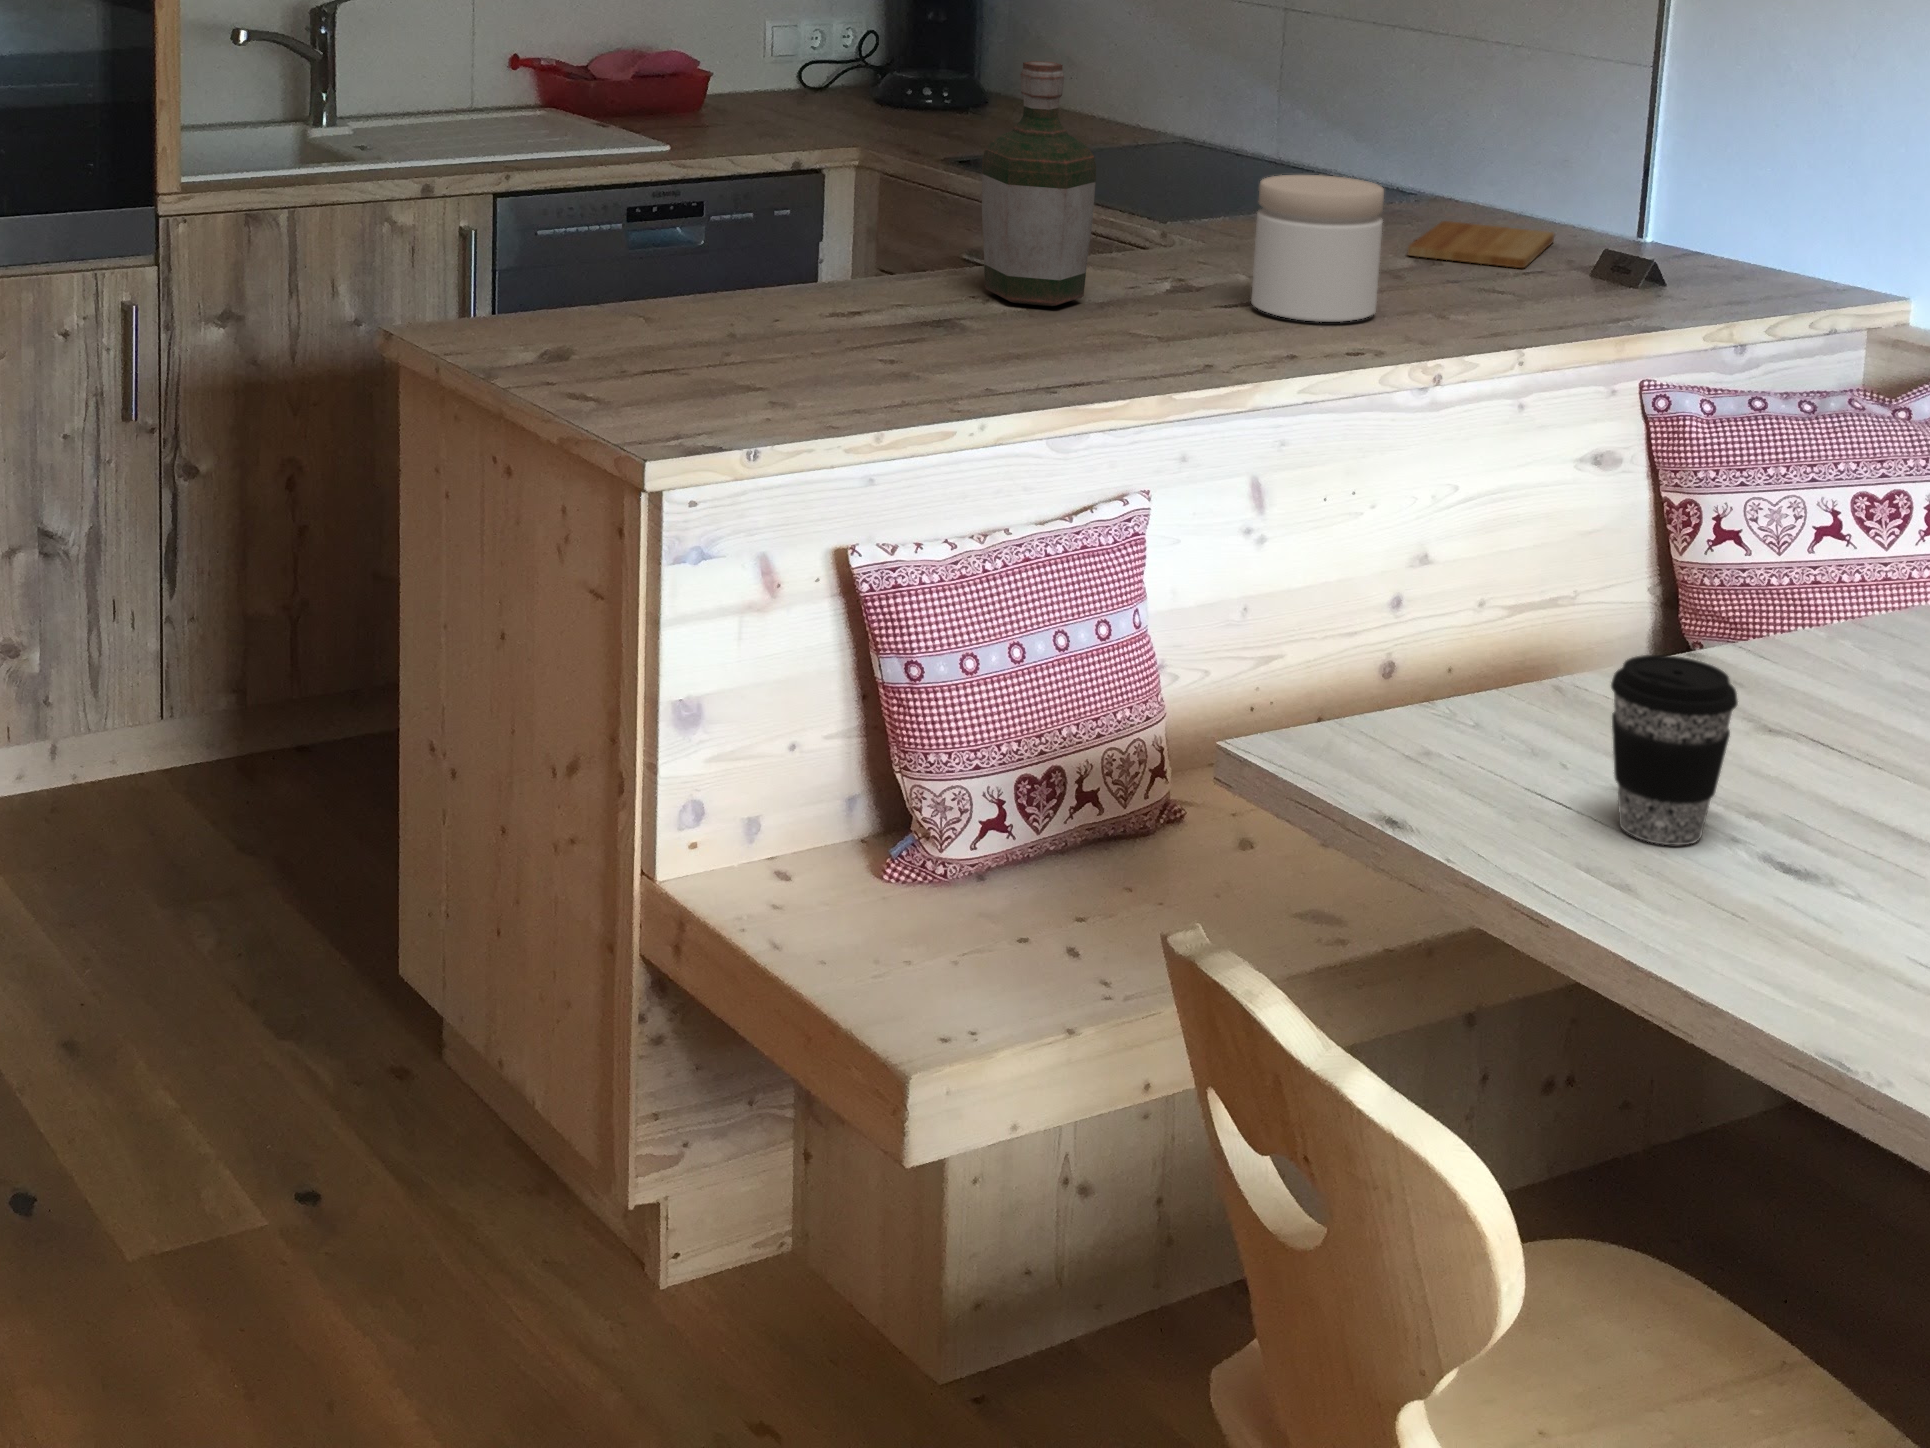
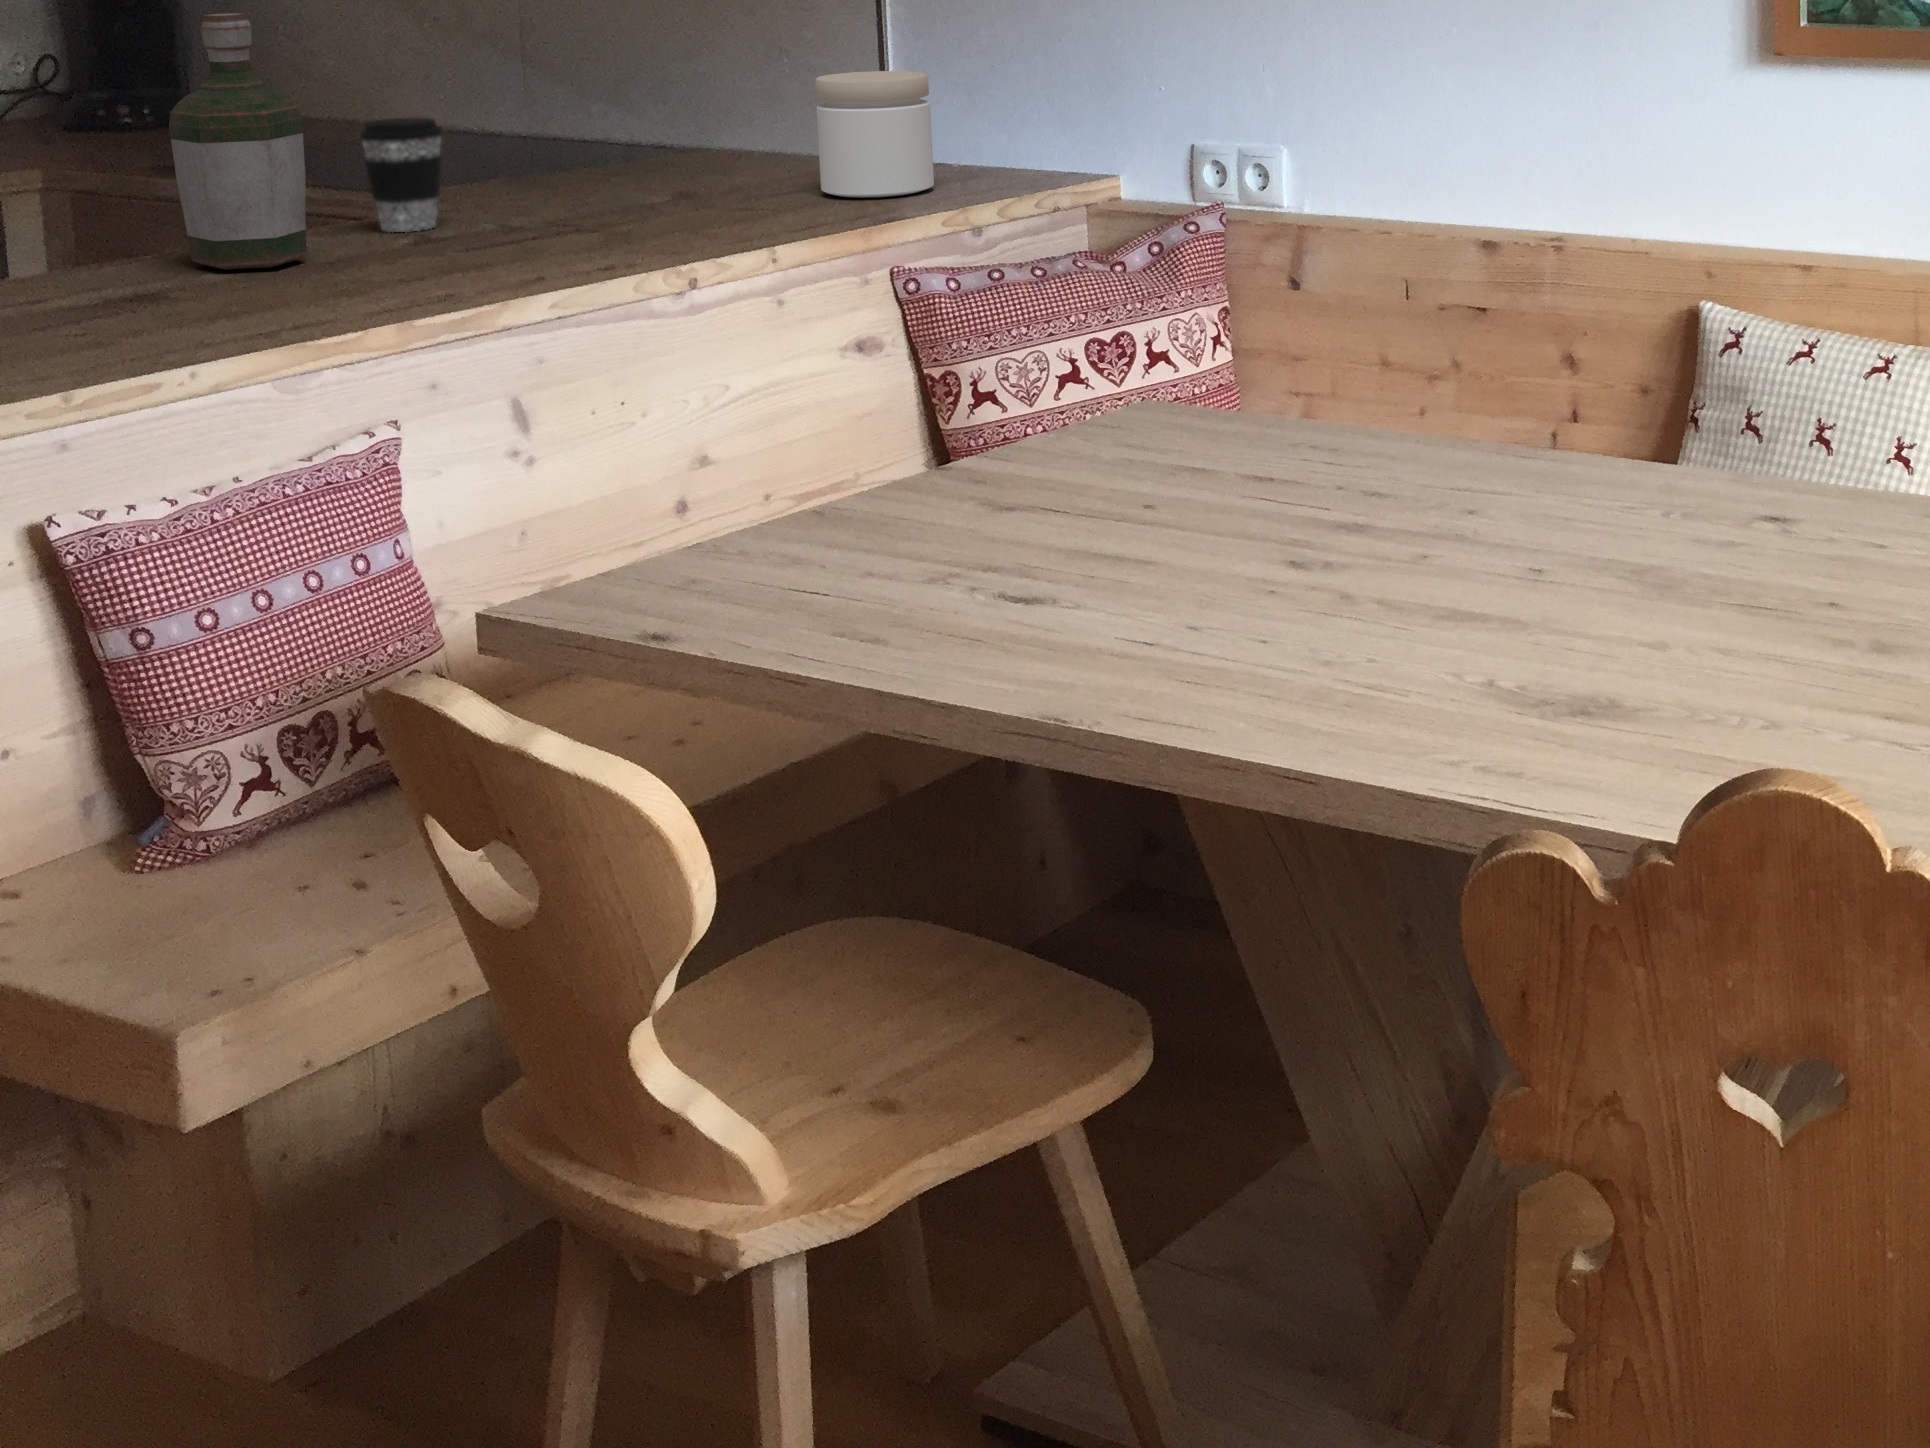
jar: present [1251,175,1384,322] -> present [815,71,934,197]
cutting board: present [1407,221,1554,268] -> none [657,158,803,191]
coffee cup: present [1611,655,1738,845] -> present [360,118,443,232]

